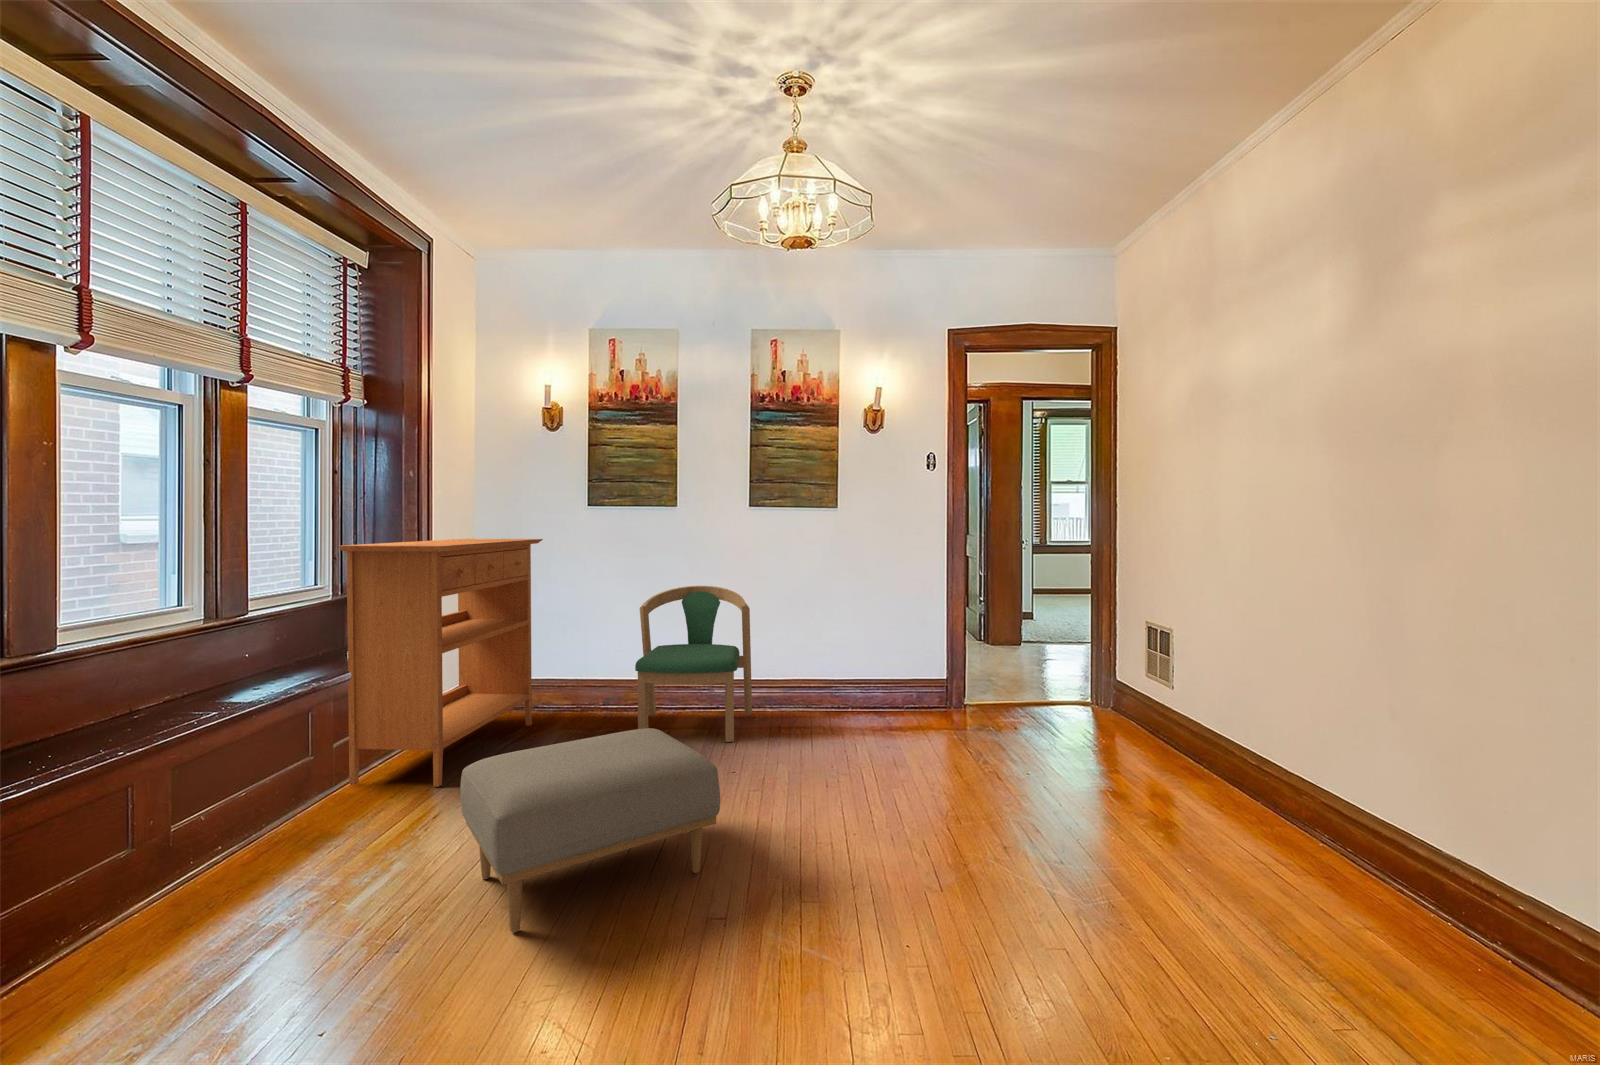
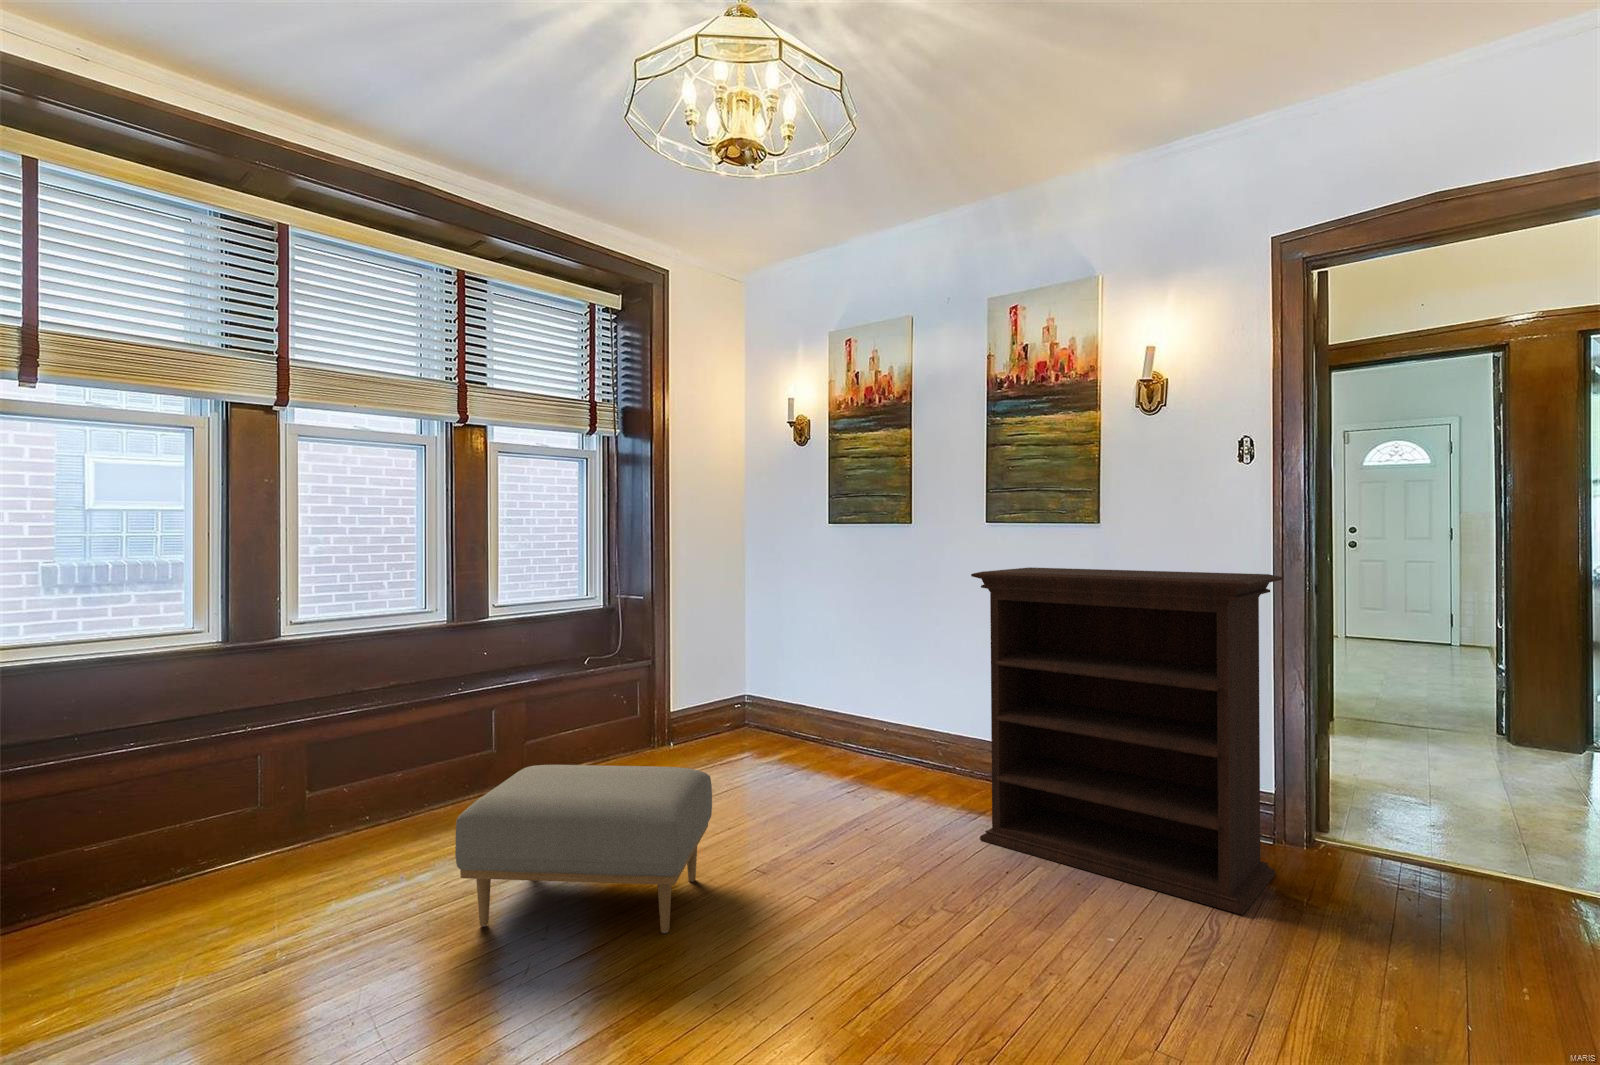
console table: present [339,539,543,787] -> none [561,558,773,789]
bookshelf: none [802,540,997,749] -> present [971,567,1282,915]
dining chair: present [635,586,752,742] -> none [817,618,983,812]

